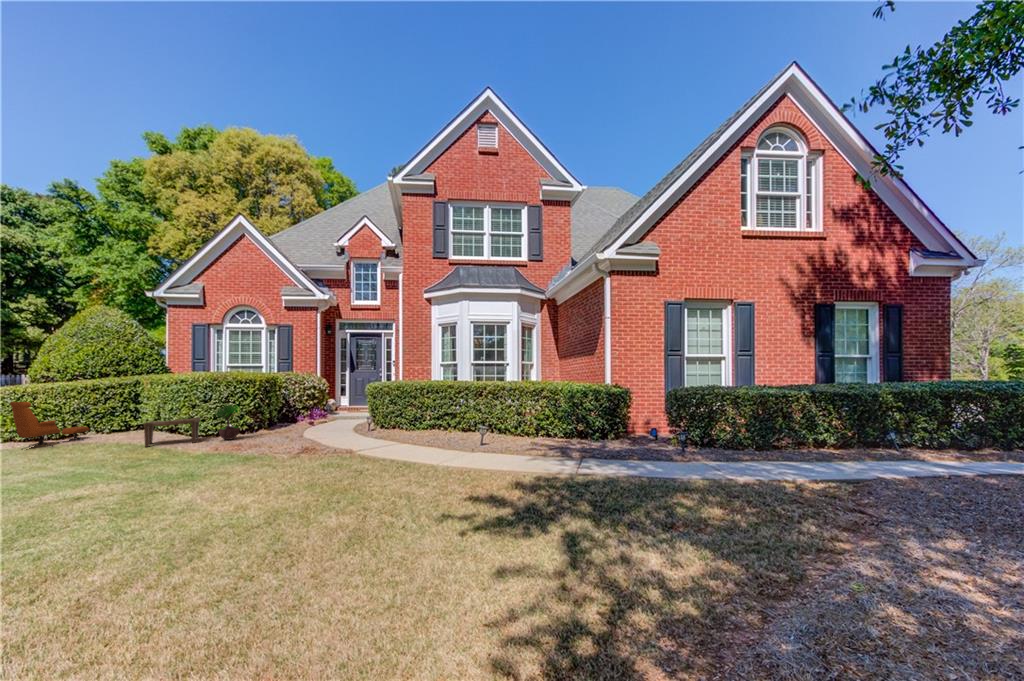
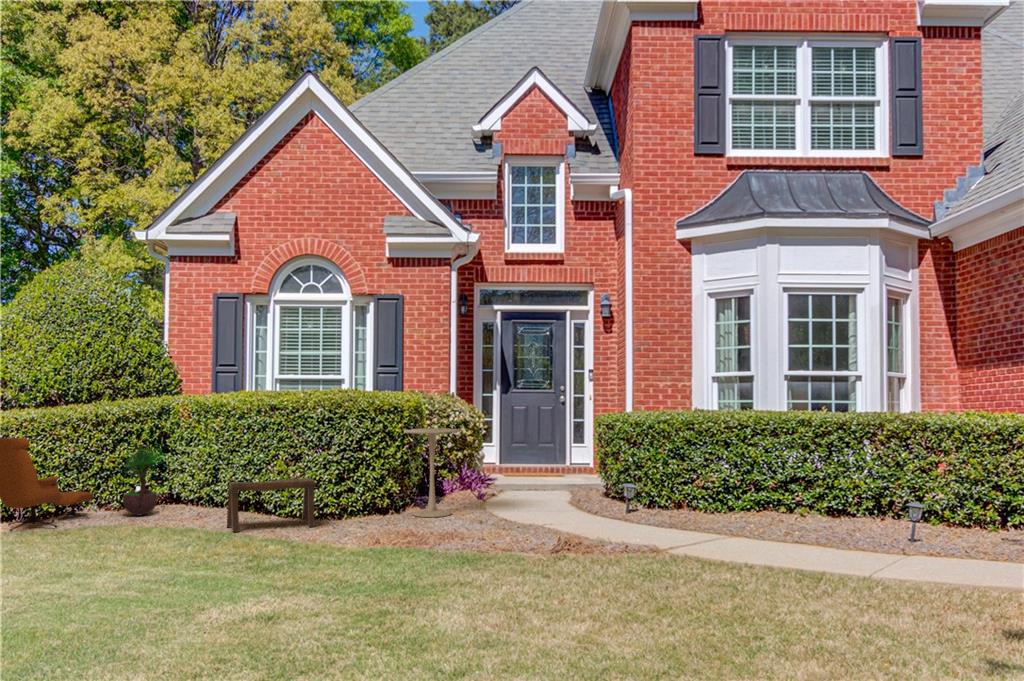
pedestal table: none [256,391,287,435] -> present [405,428,459,517]
potted tree: present [216,404,239,440] -> present [123,446,162,515]

